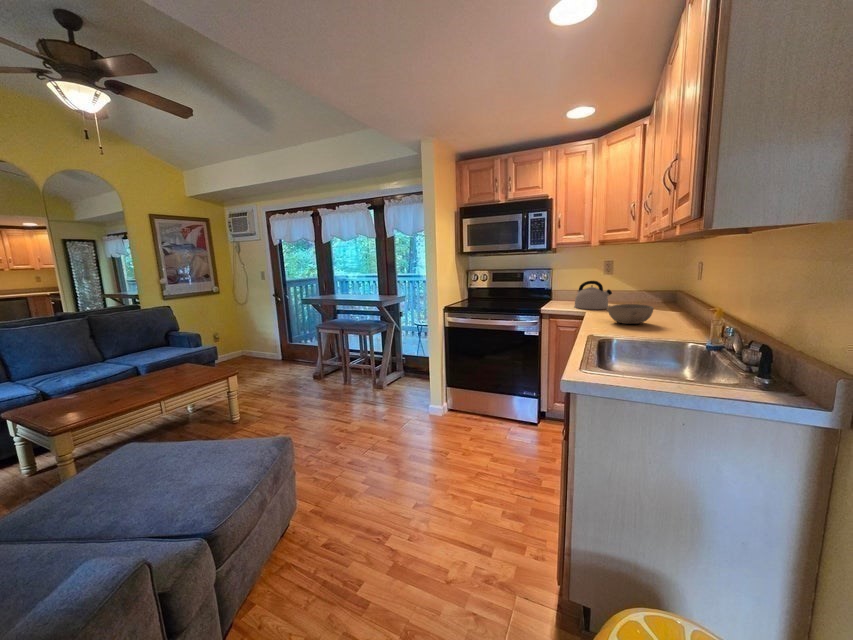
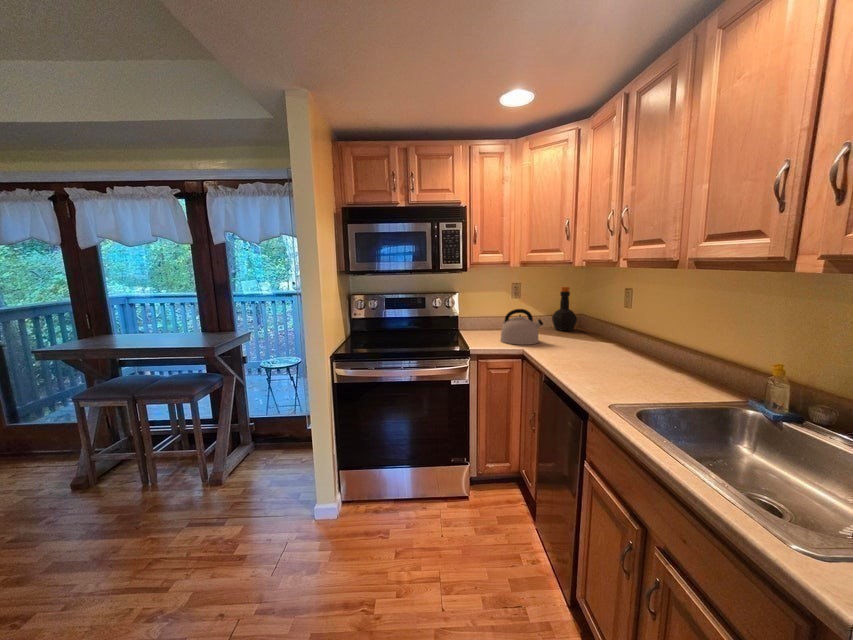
bottle: none [641,264,665,304] -> present [552,287,577,331]
bowl: present [607,304,654,324] -> none [578,343,635,371]

